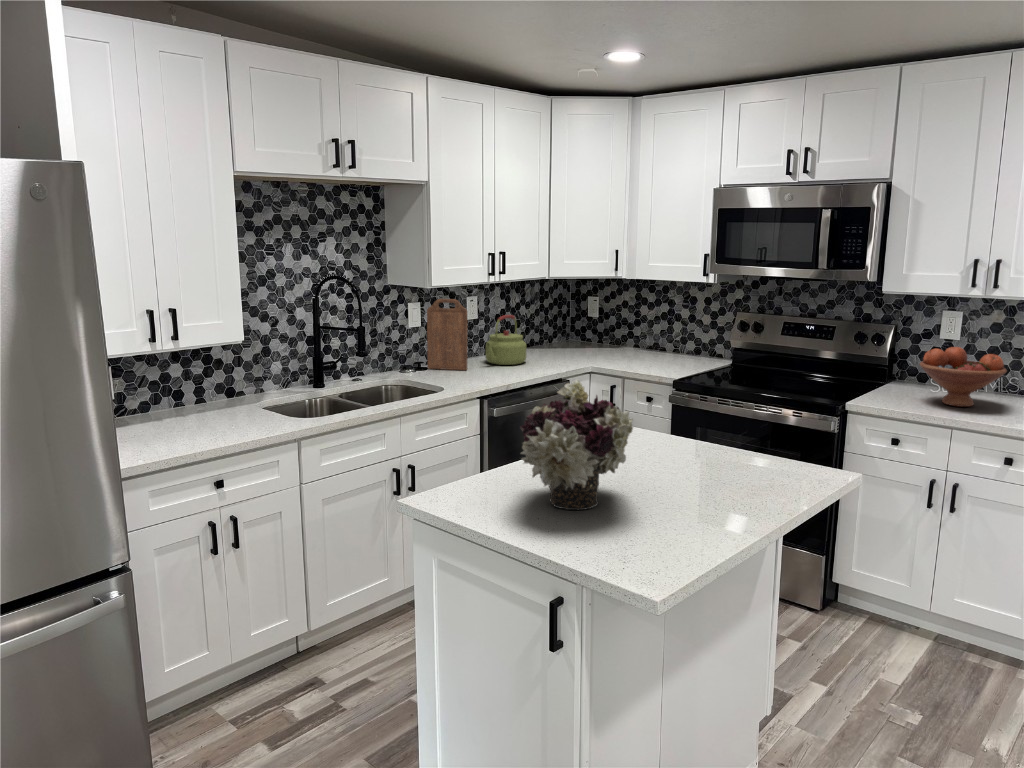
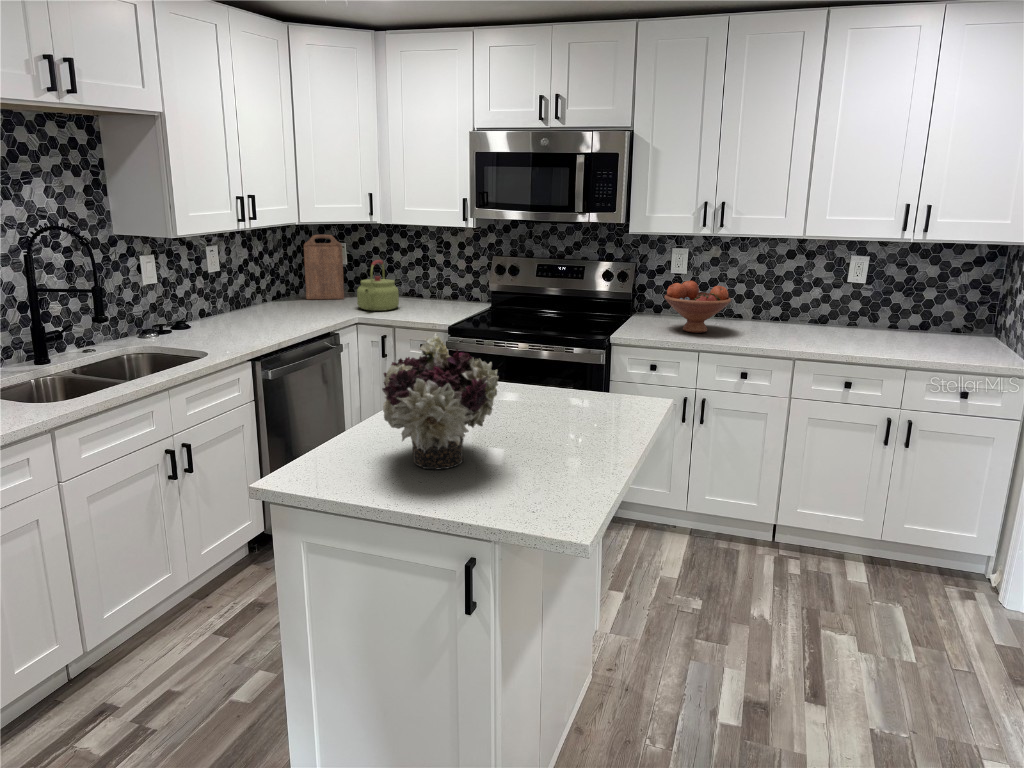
cutting board: present [427,299,468,370] -> present [304,235,344,299]
kettle: present [486,315,526,365] -> present [357,260,399,311]

